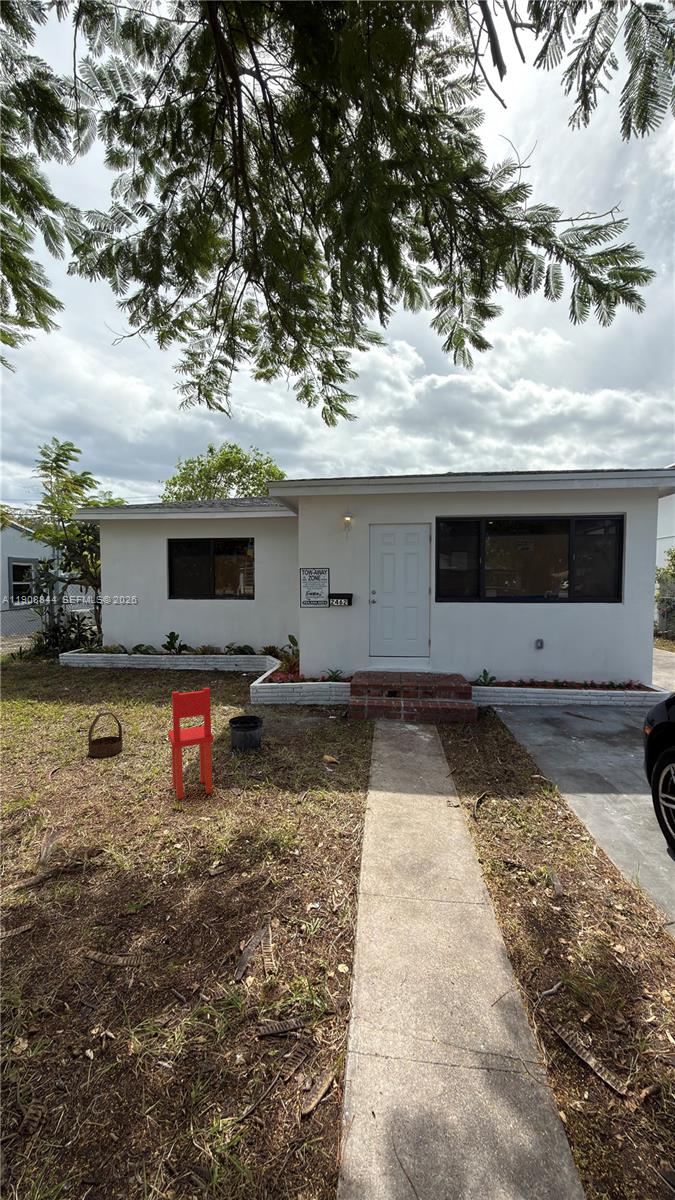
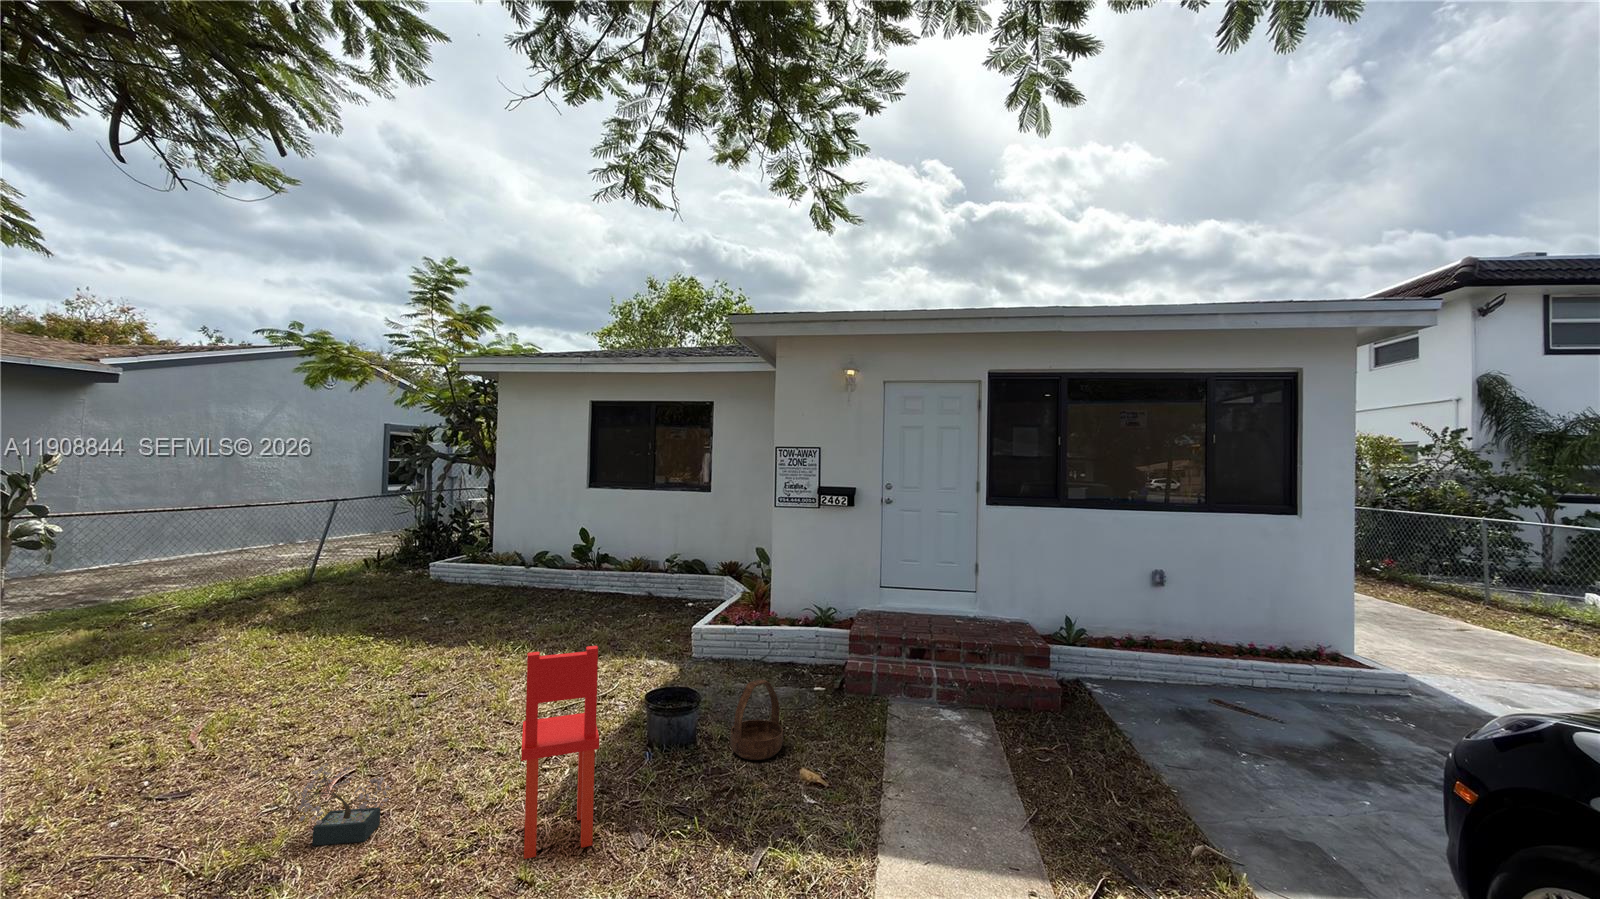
basket: present [88,712,123,757] -> present [730,679,783,760]
decorative plant: none [48,758,97,800] -> present [295,763,392,846]

